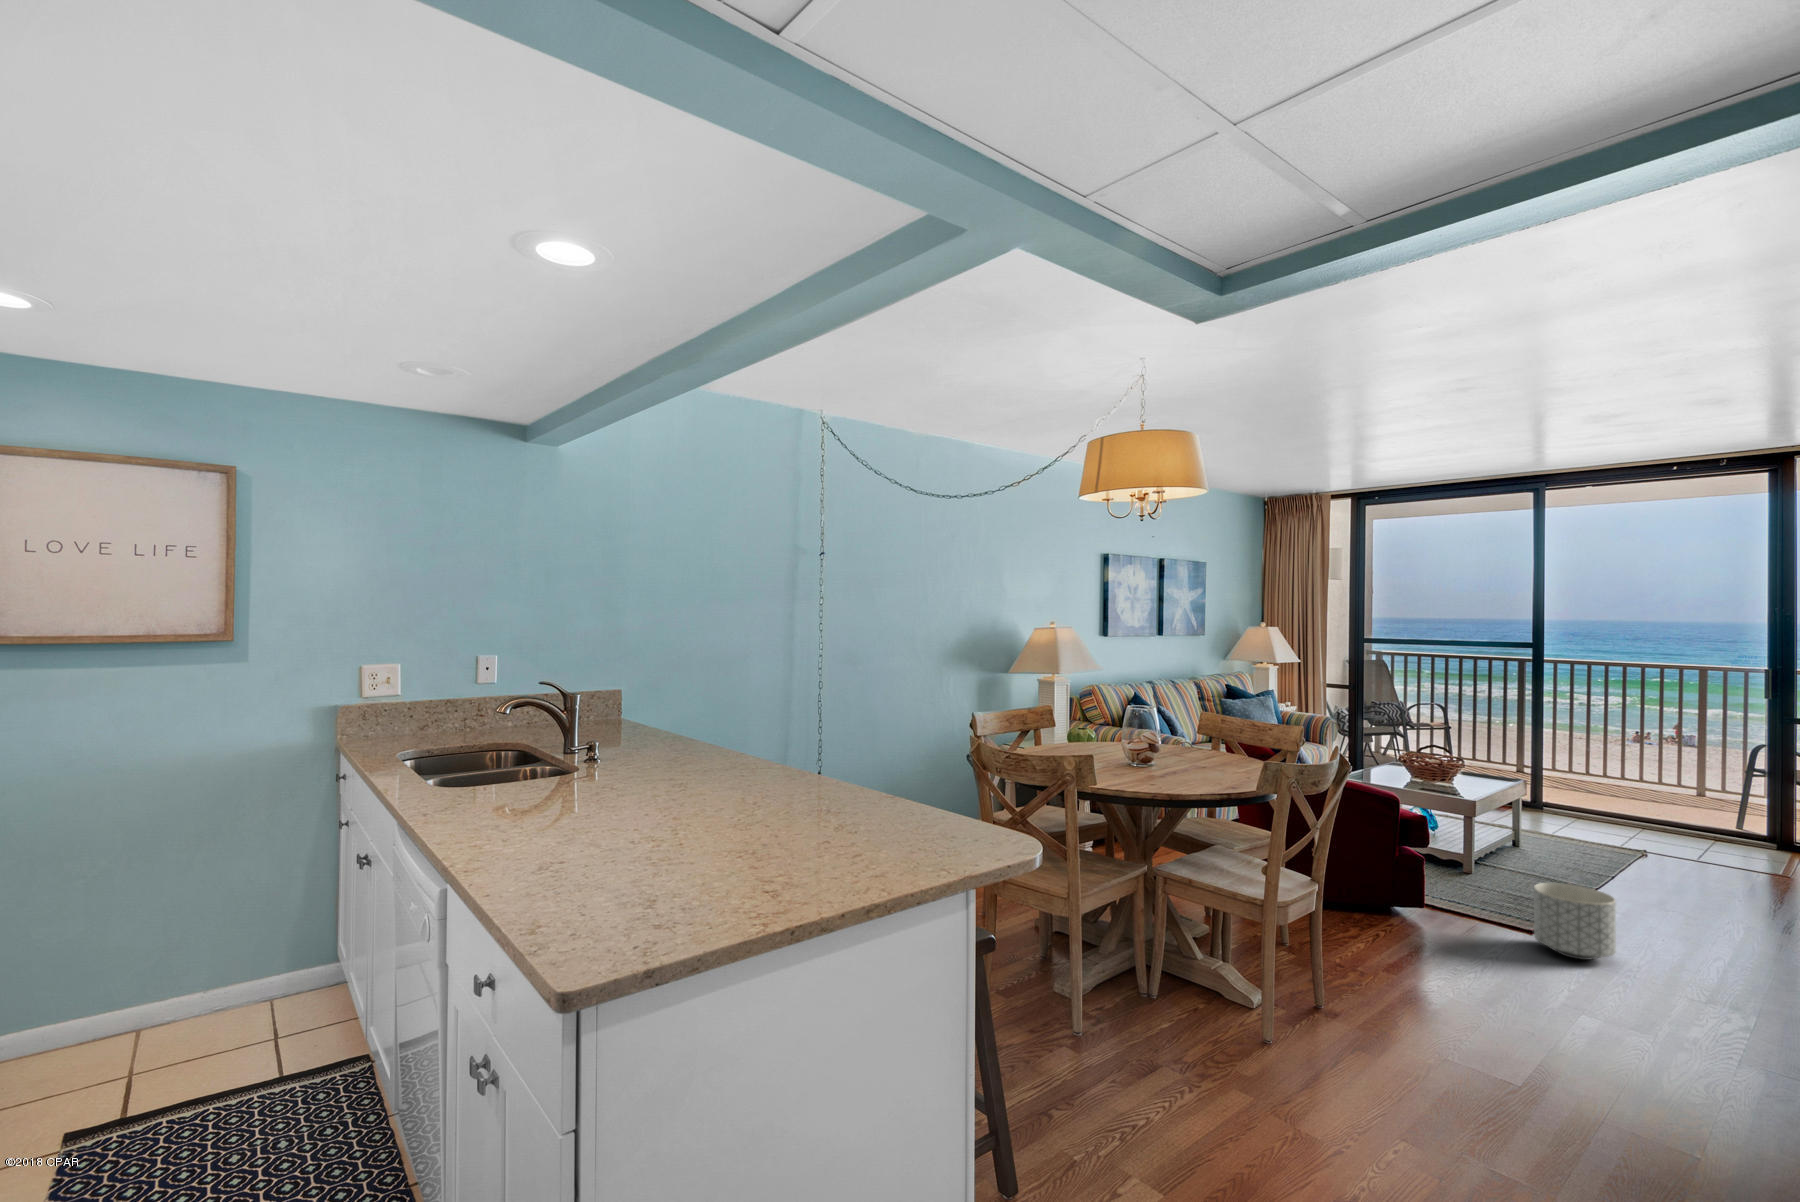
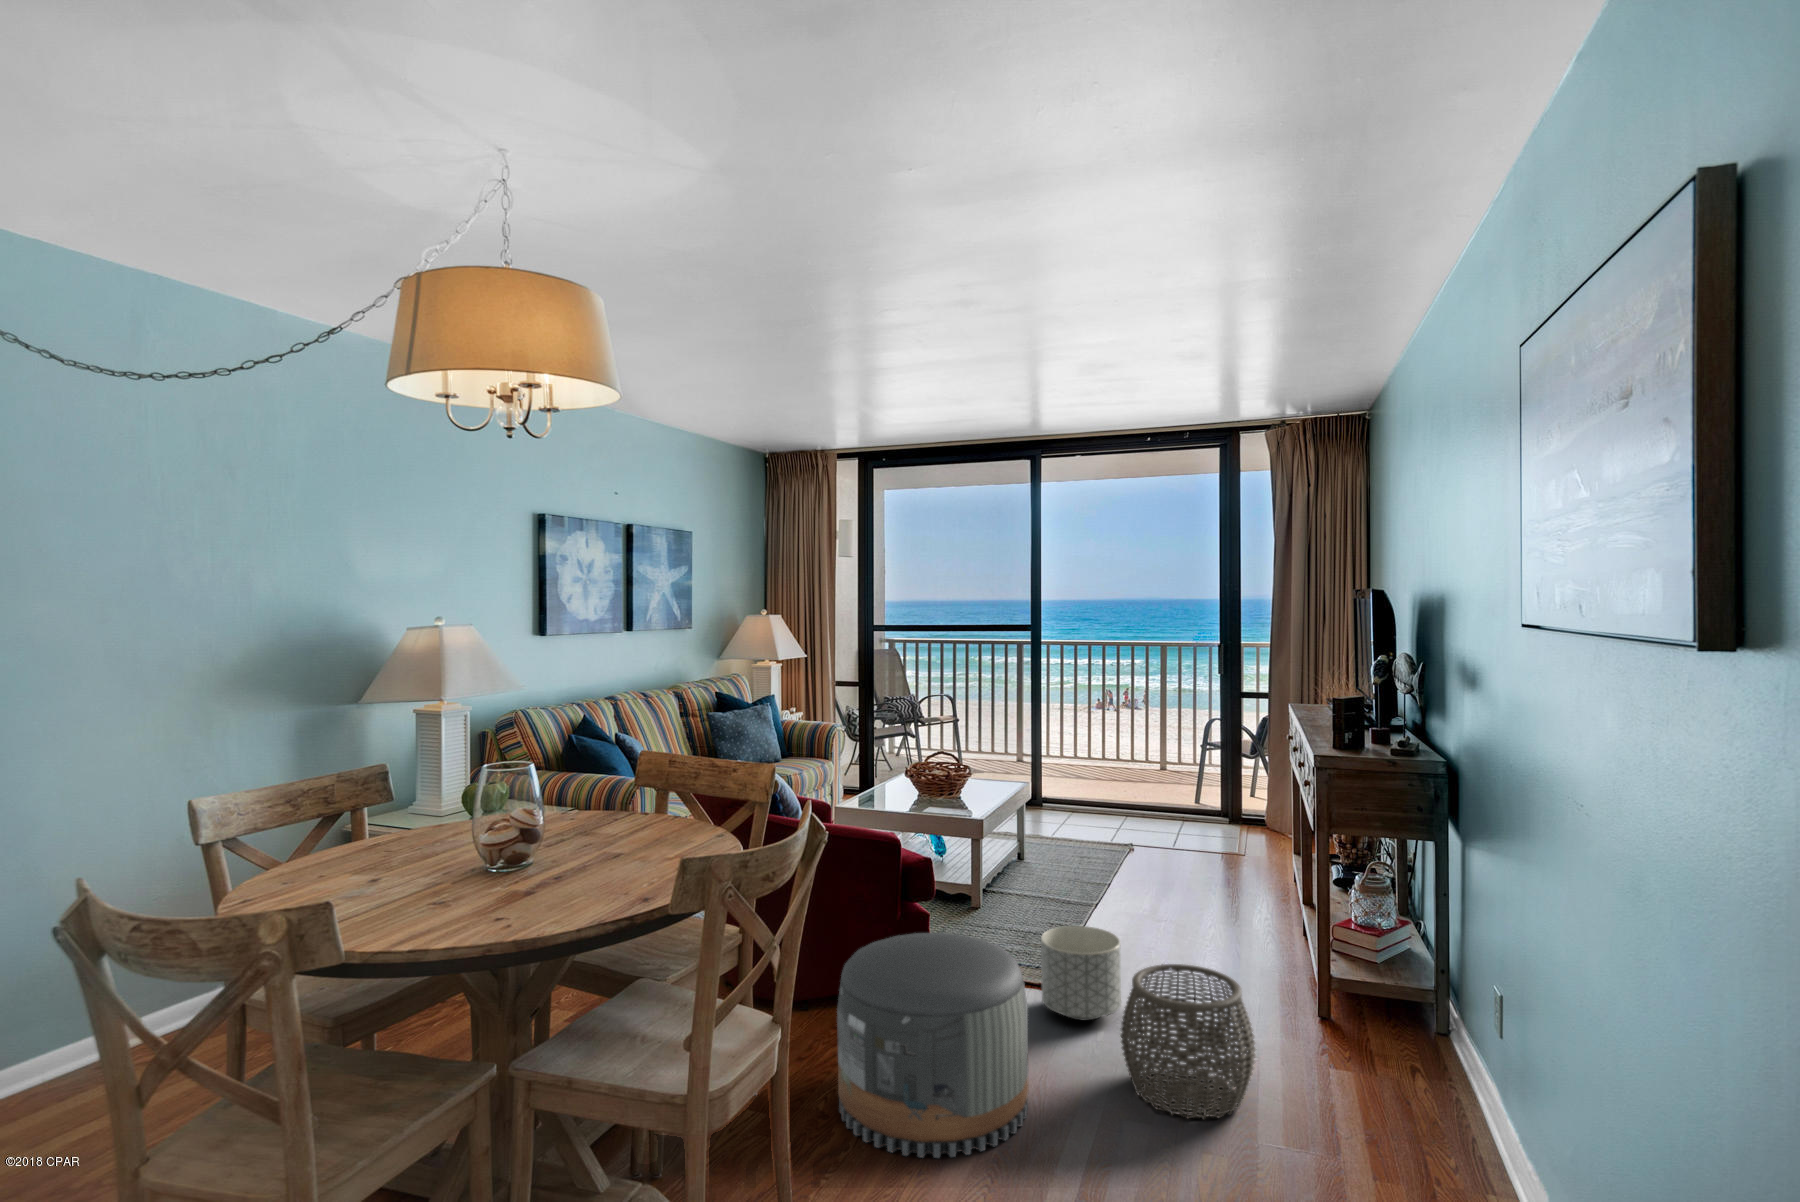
pouf: none [1356,857,1518,1010] -> present [837,933,1029,1158]
woven basket: none [1610,914,1755,1039] -> present [1120,964,1256,1119]

